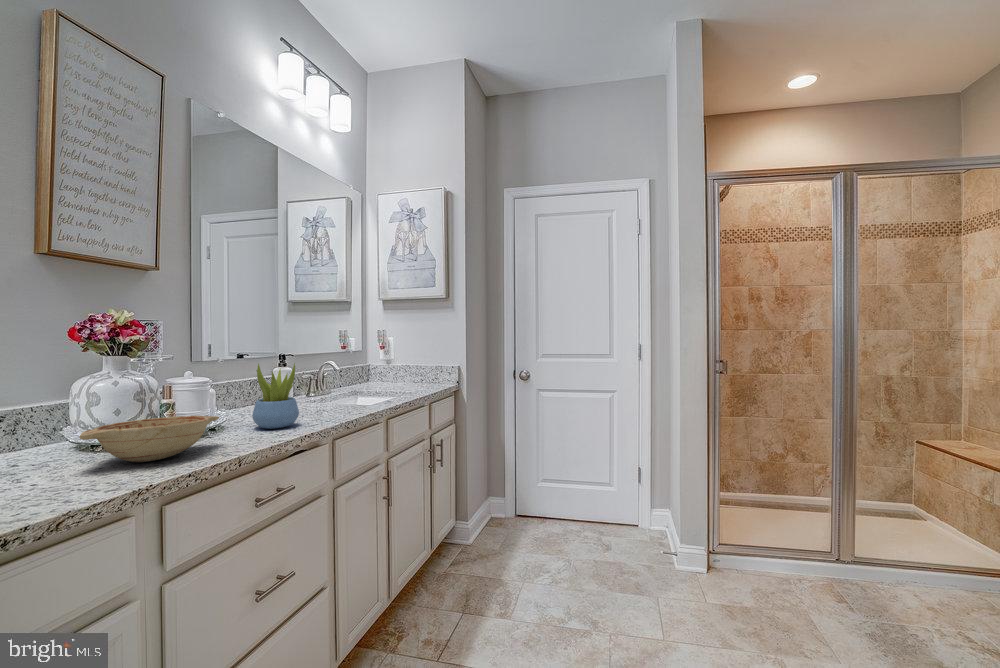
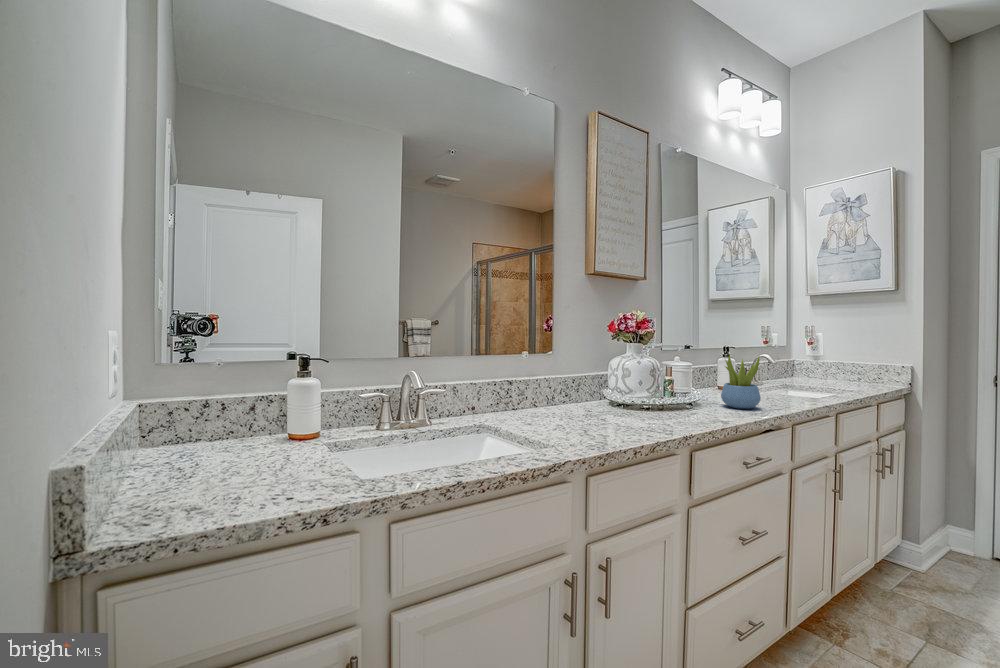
decorative bowl: present [79,415,219,462] -> none [638,389,712,419]

